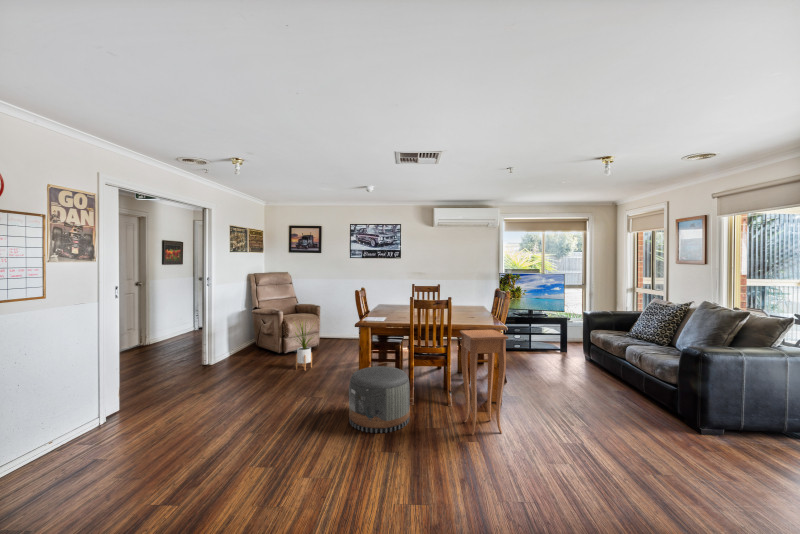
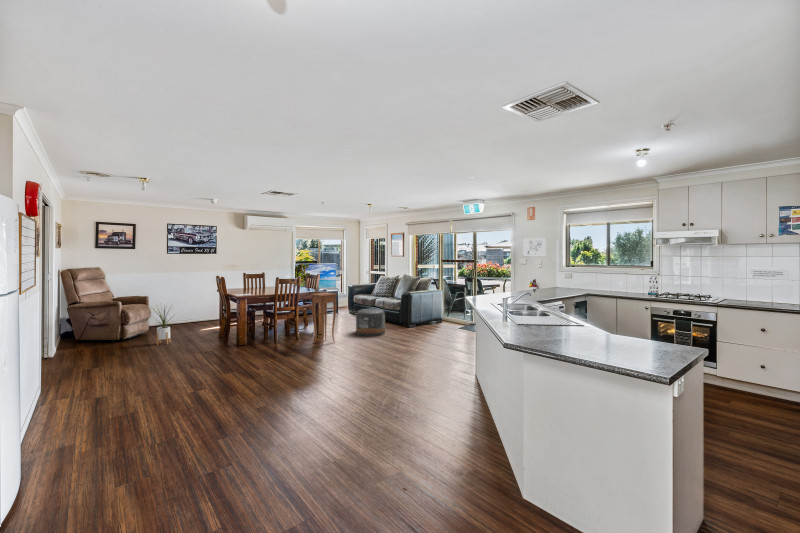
pouf: present [349,366,410,433] -> present [356,308,385,336]

